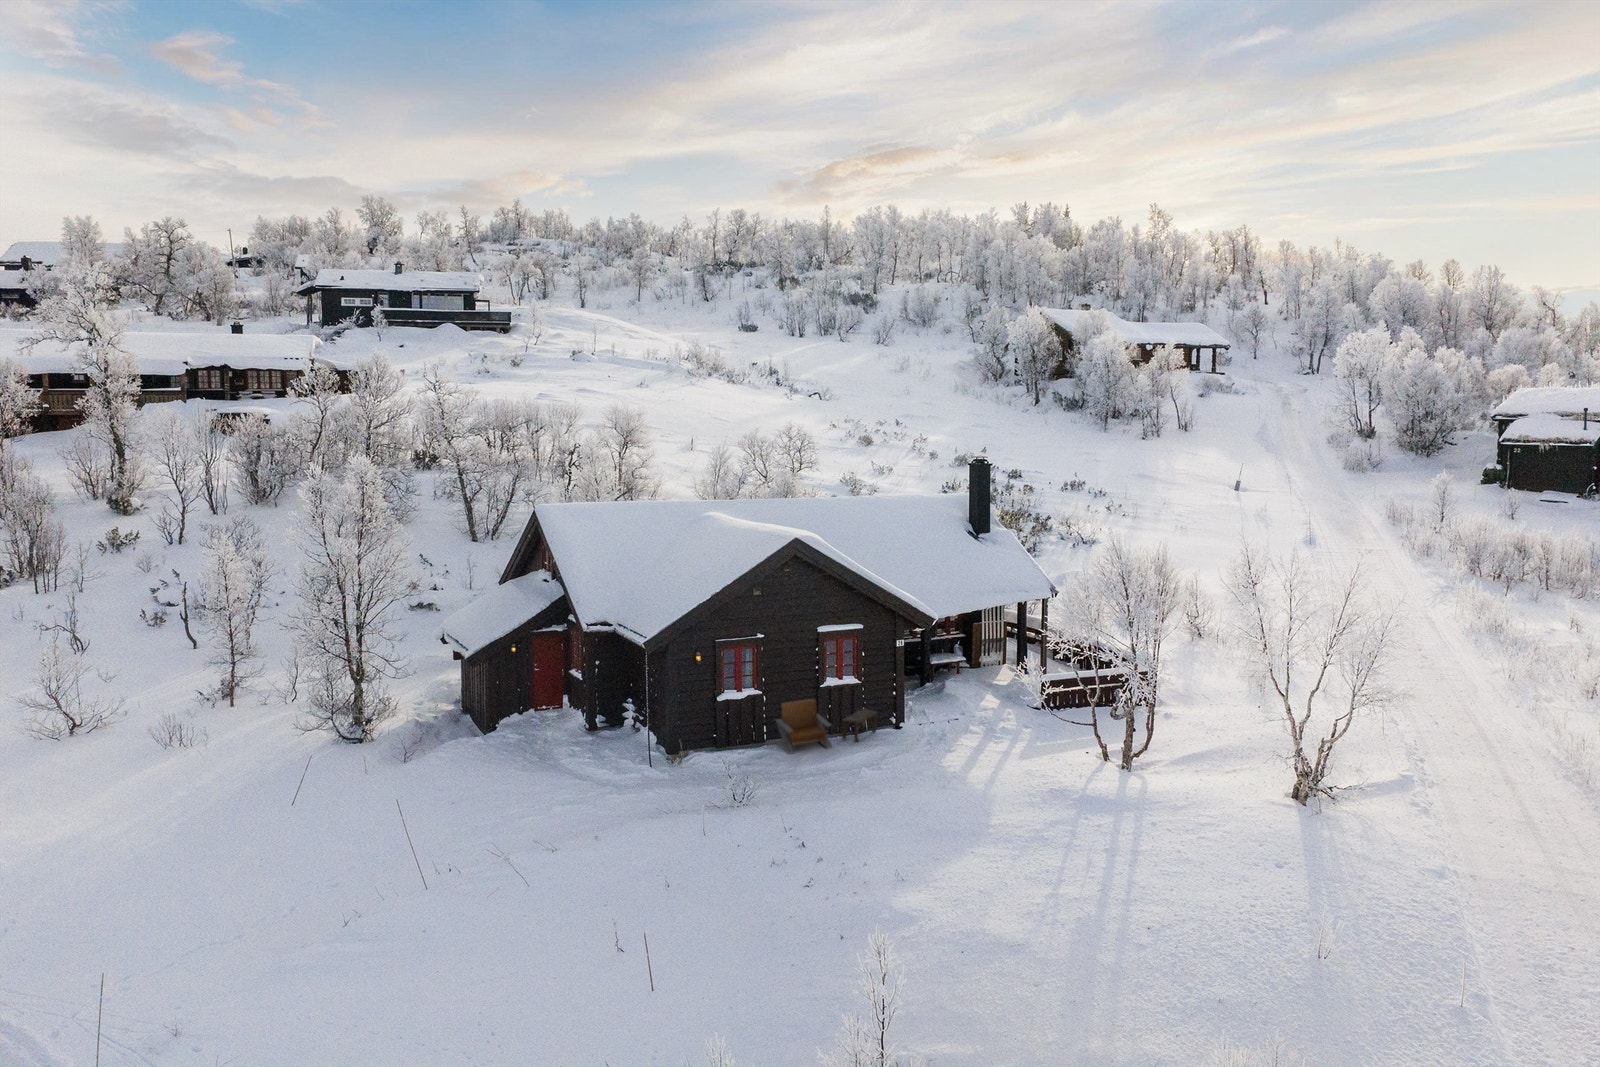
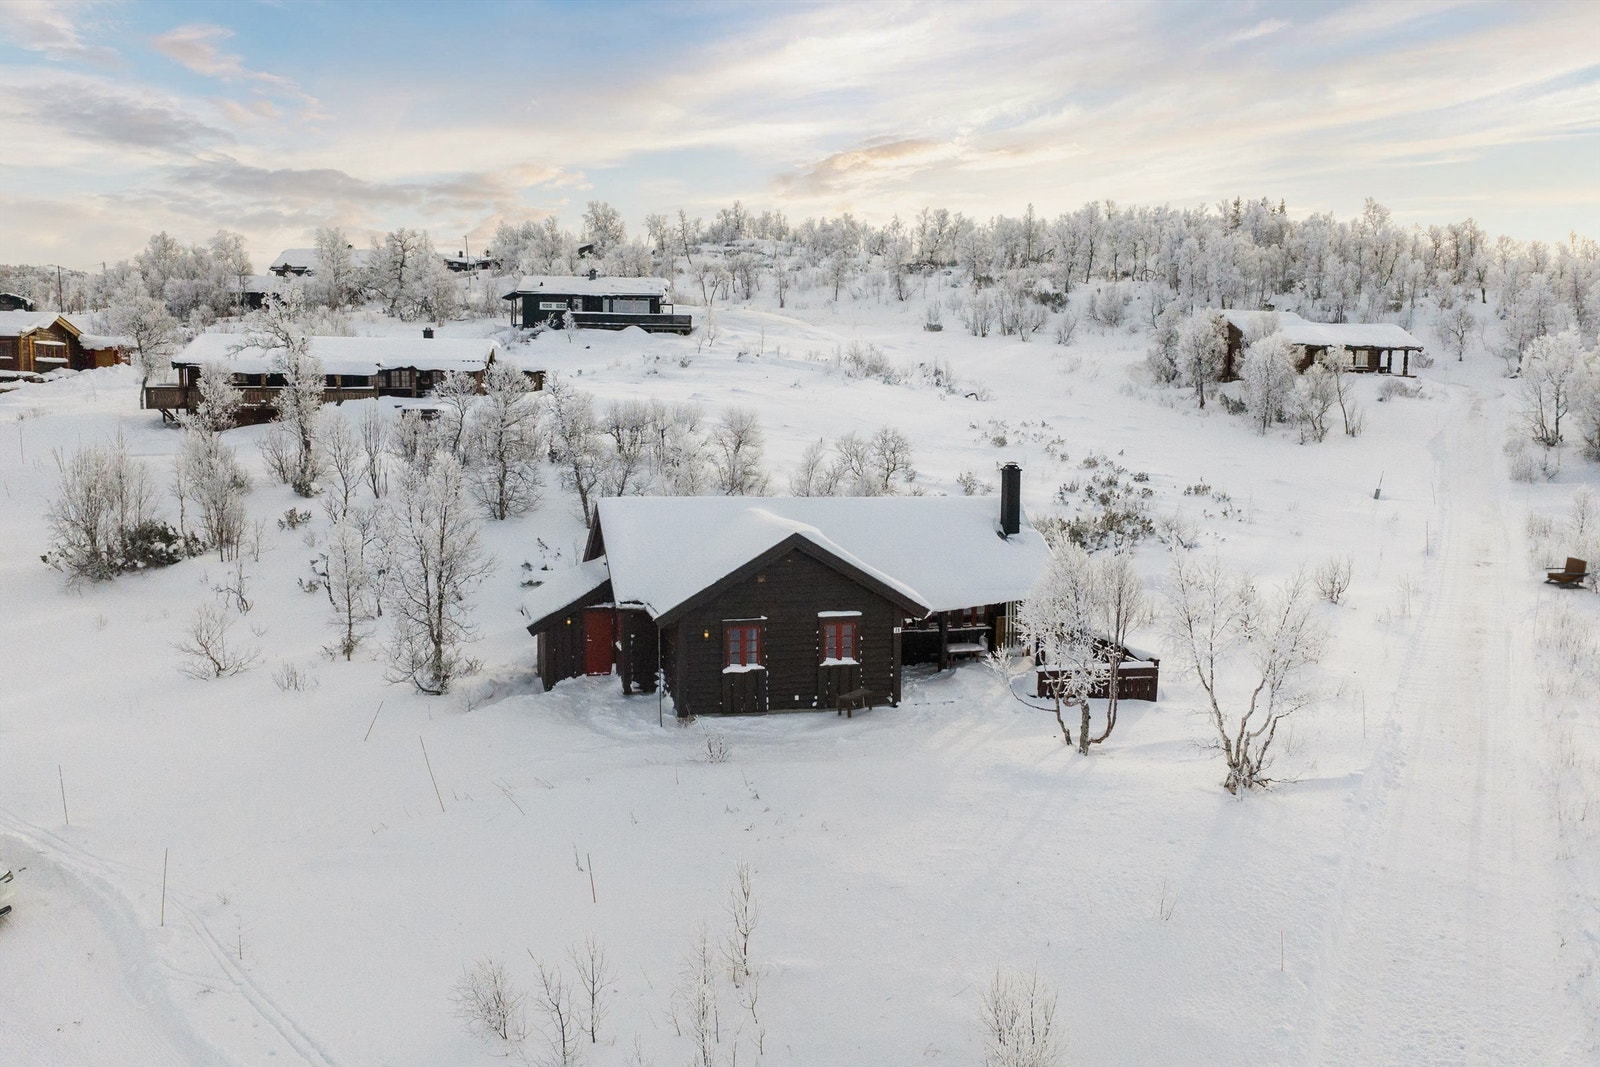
lounge chair: present [776,699,832,754] -> present [1544,557,1590,589]

